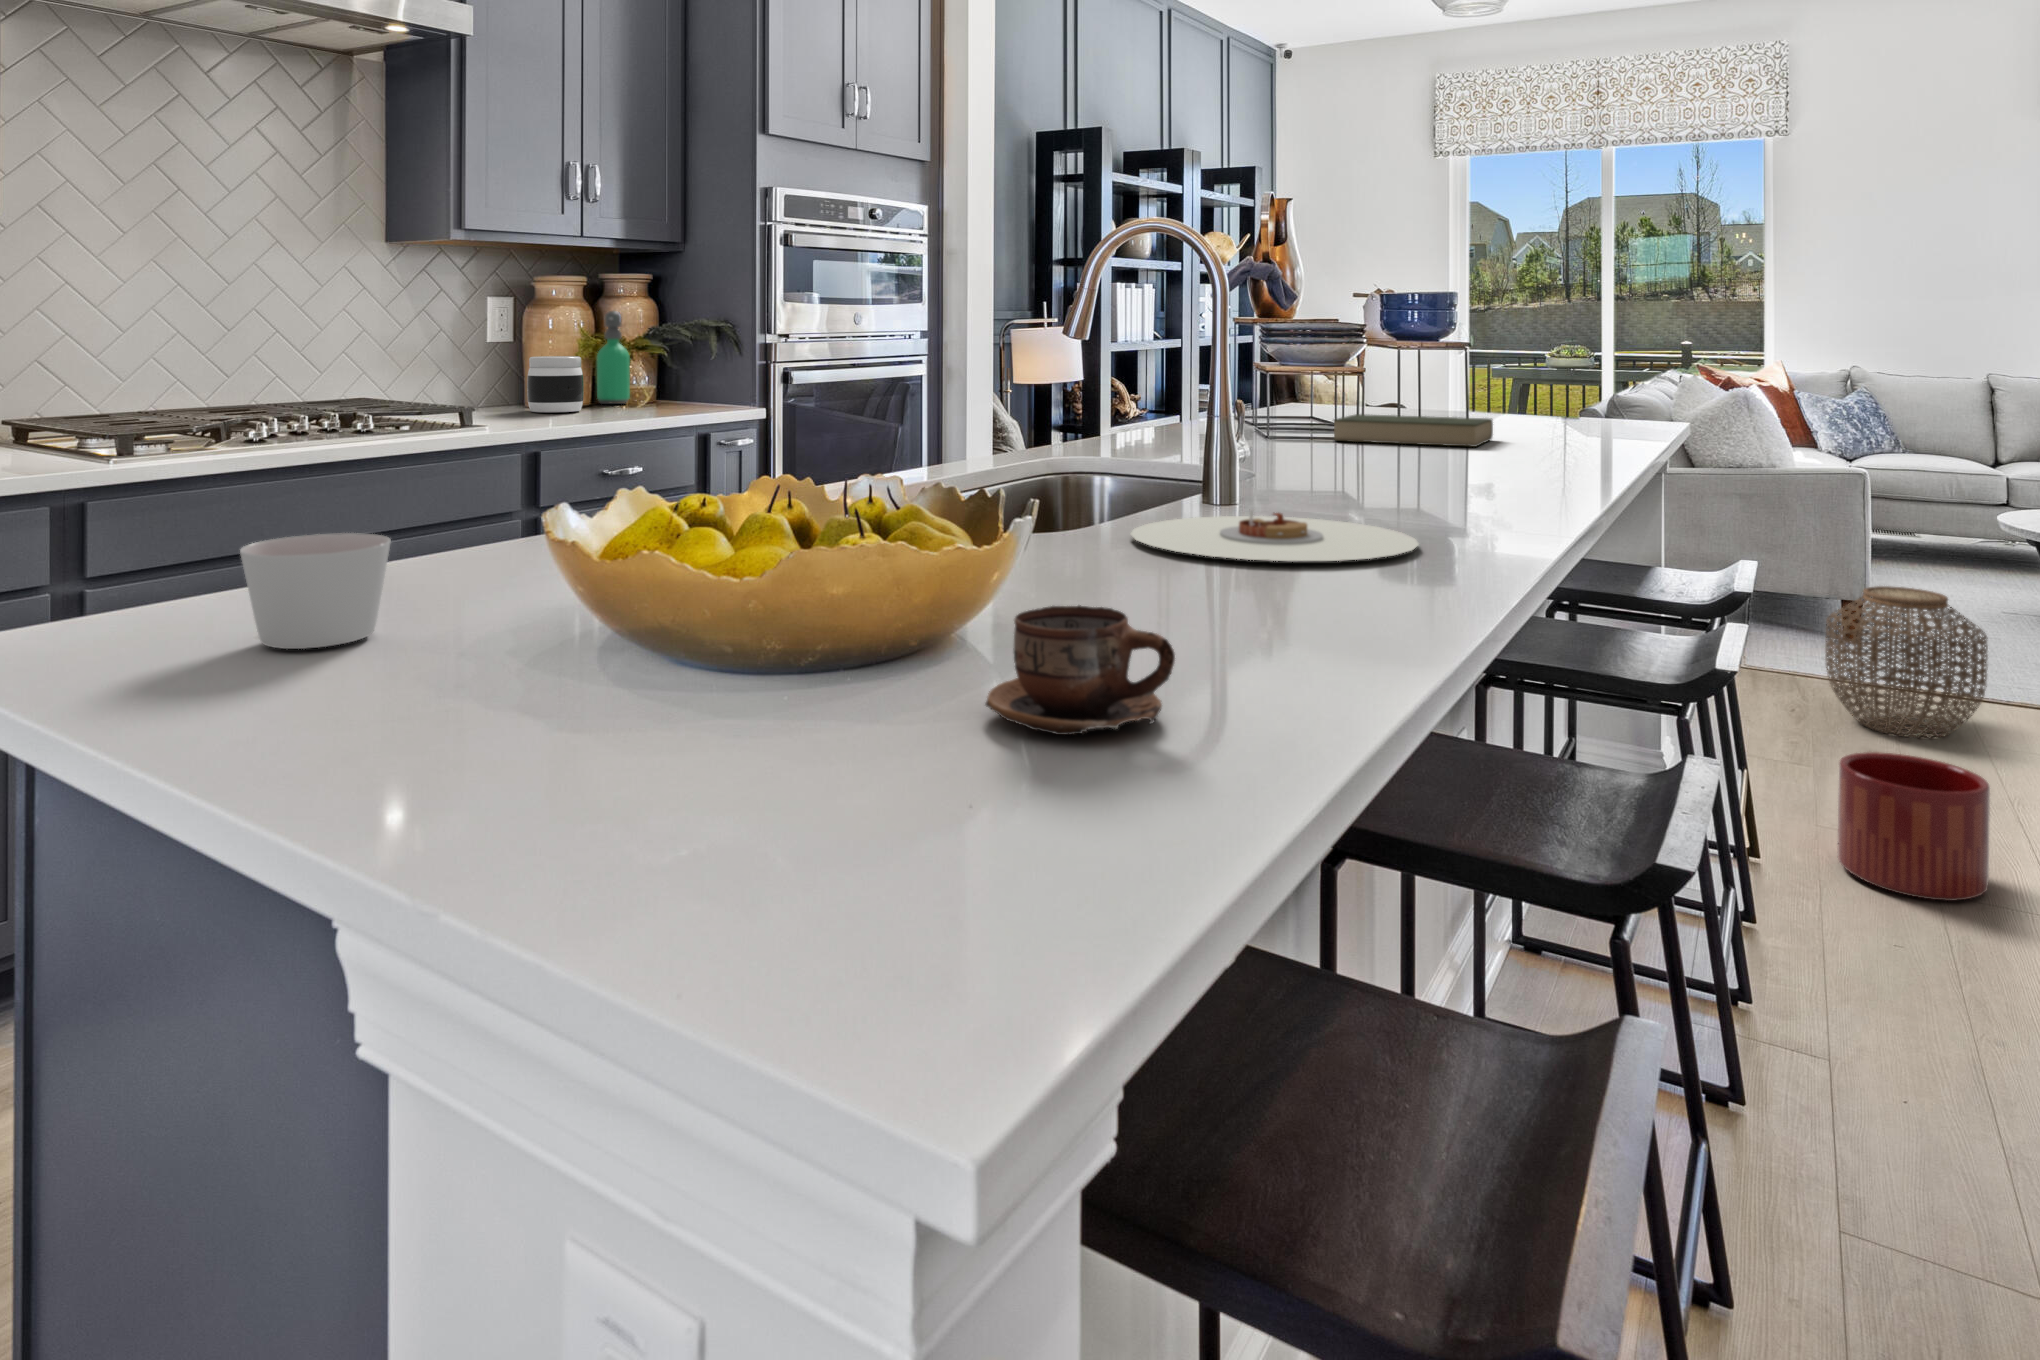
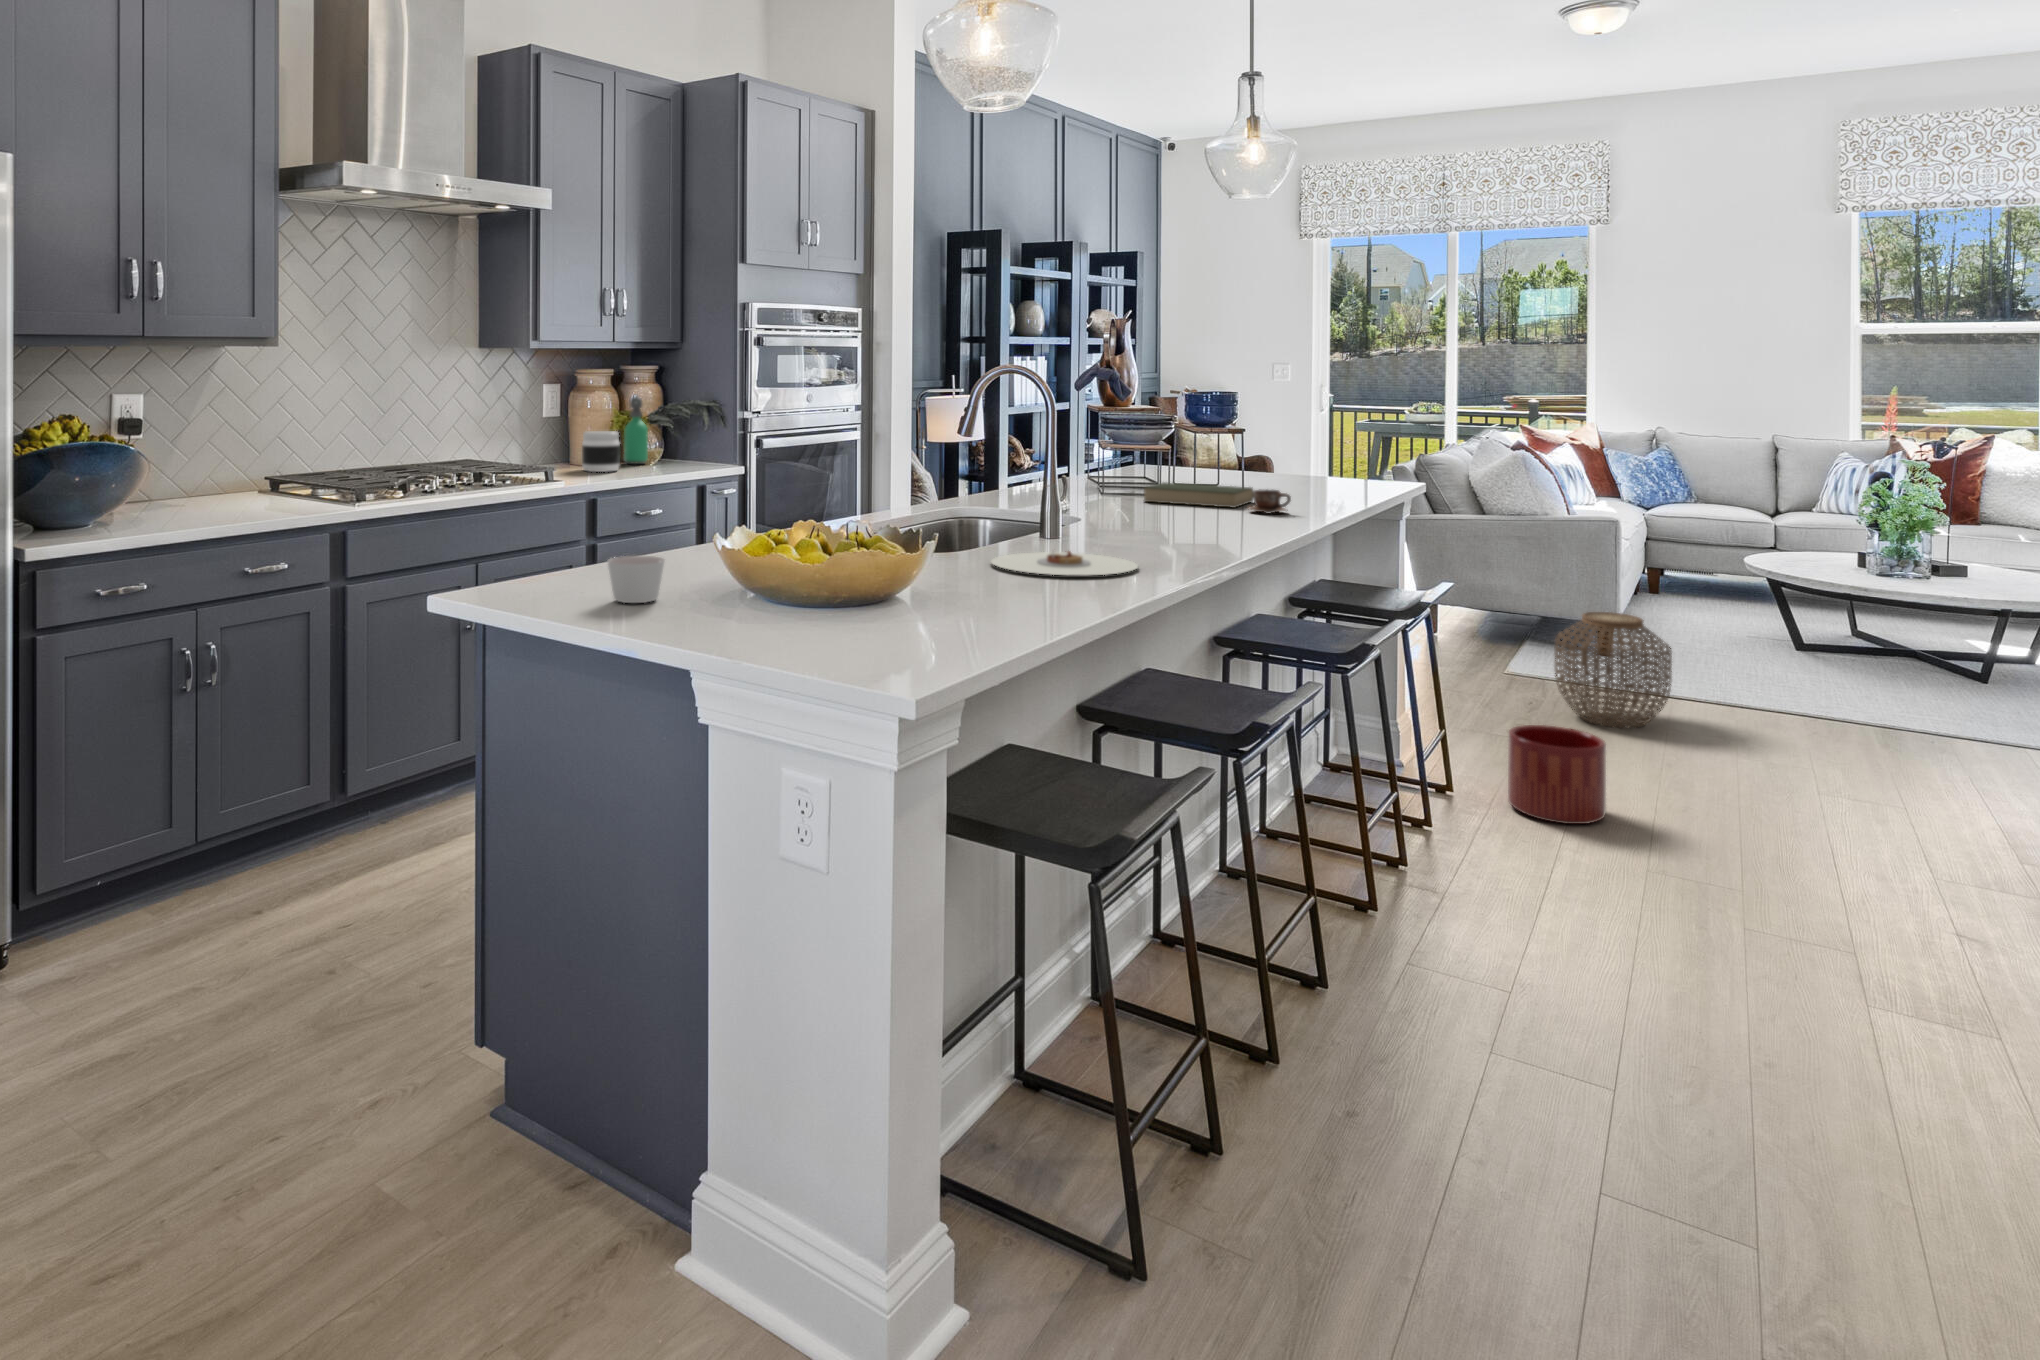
cup: present [985,605,1175,735] -> present [1249,490,1291,514]

